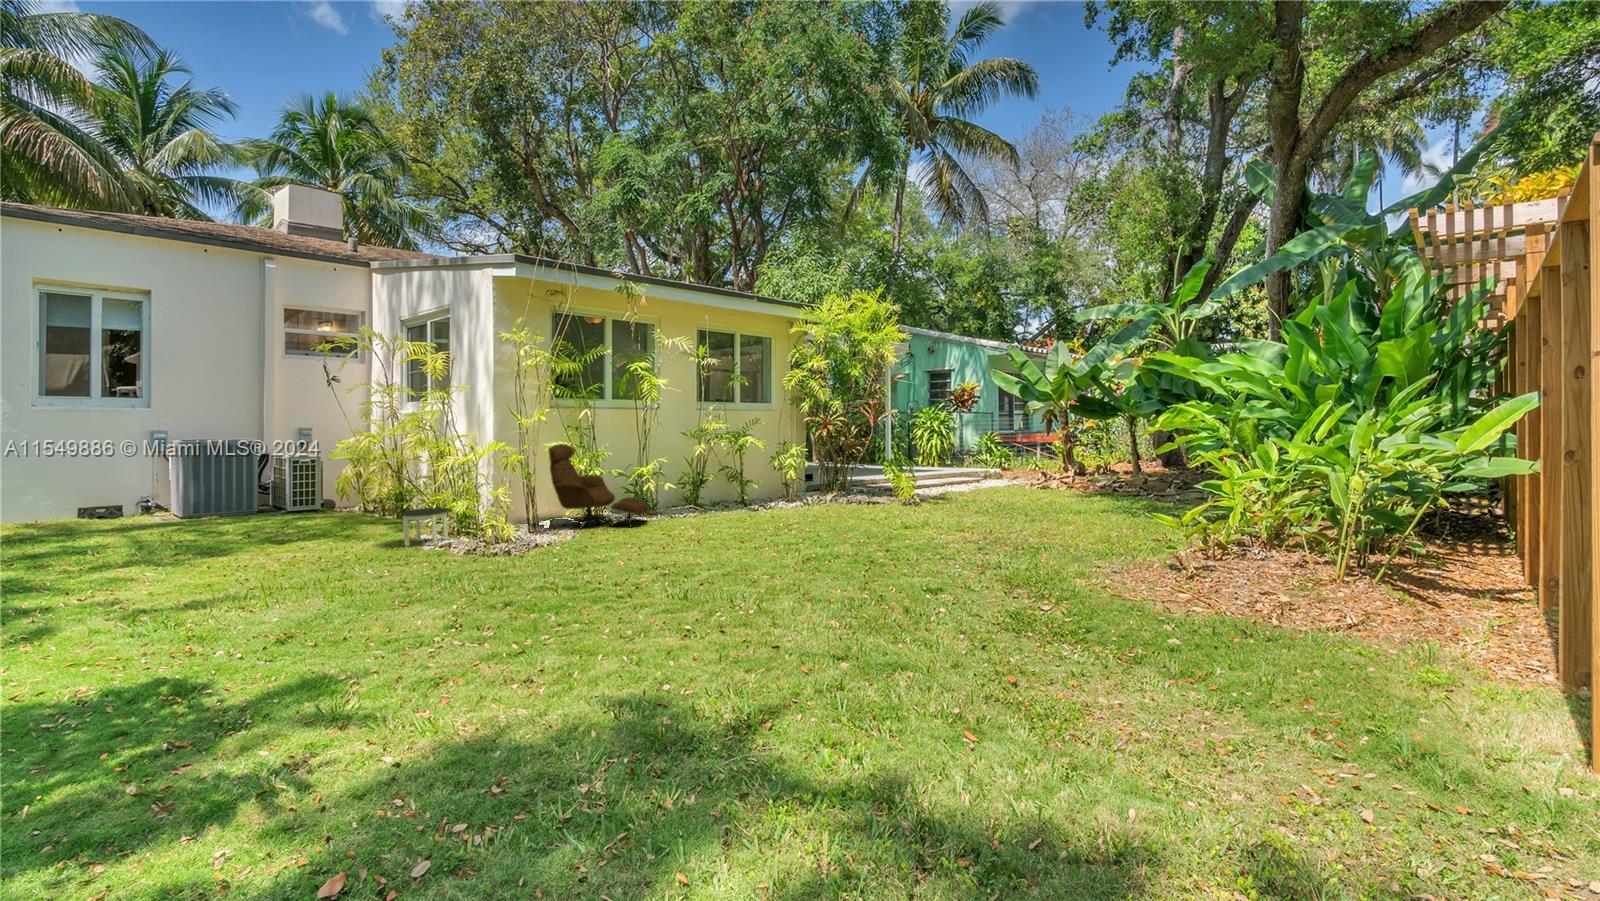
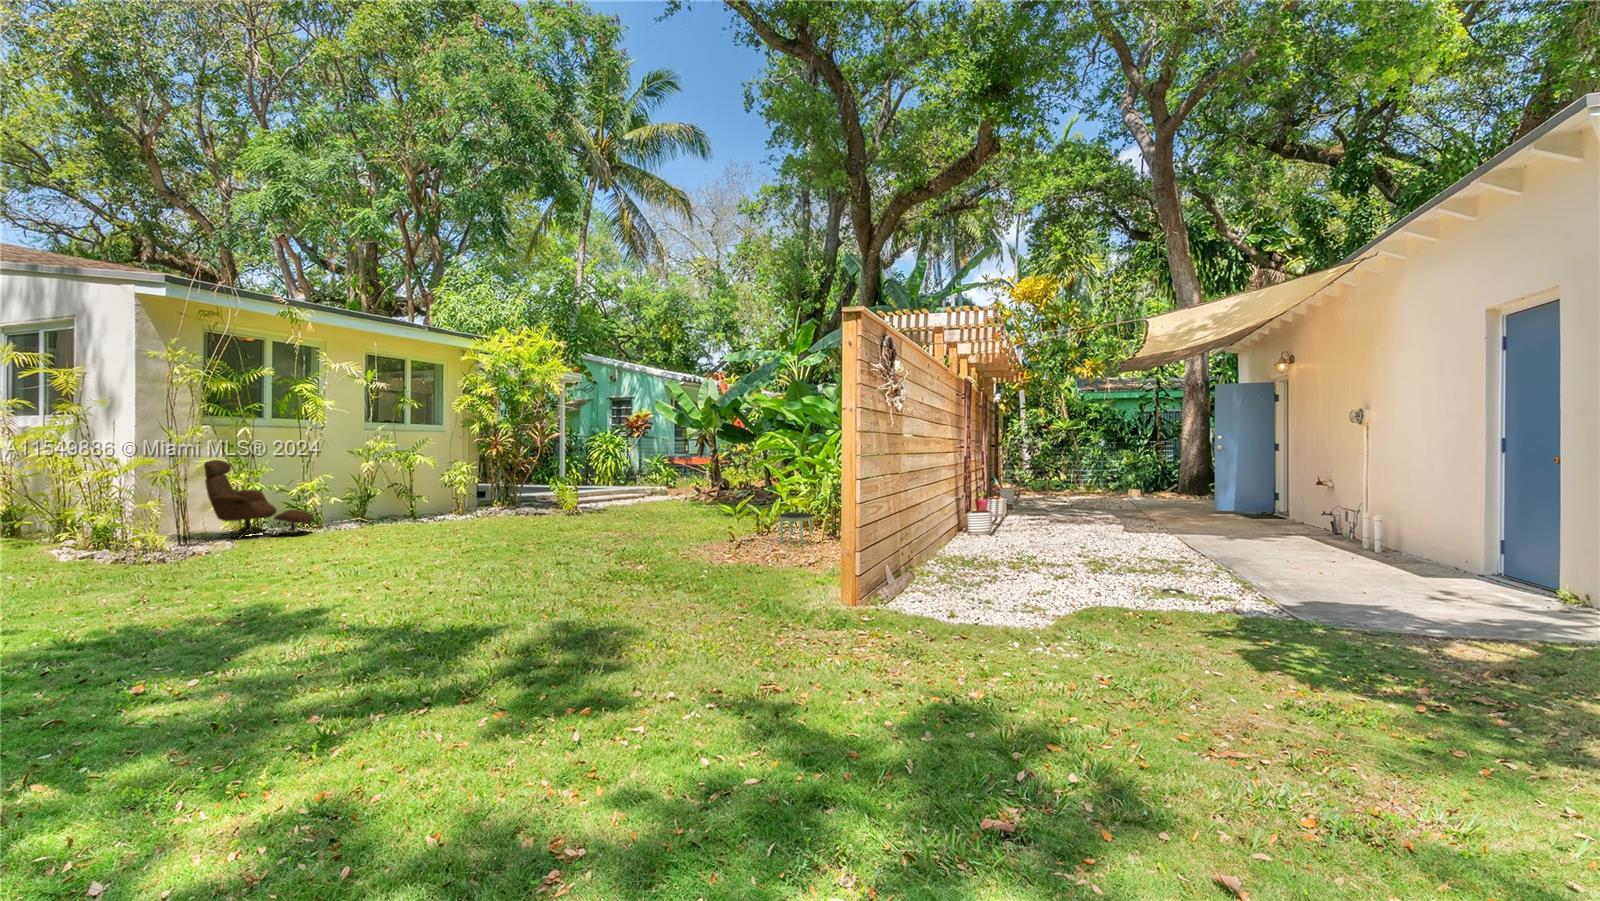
round table: present [401,508,448,546] -> present [779,512,814,544]

